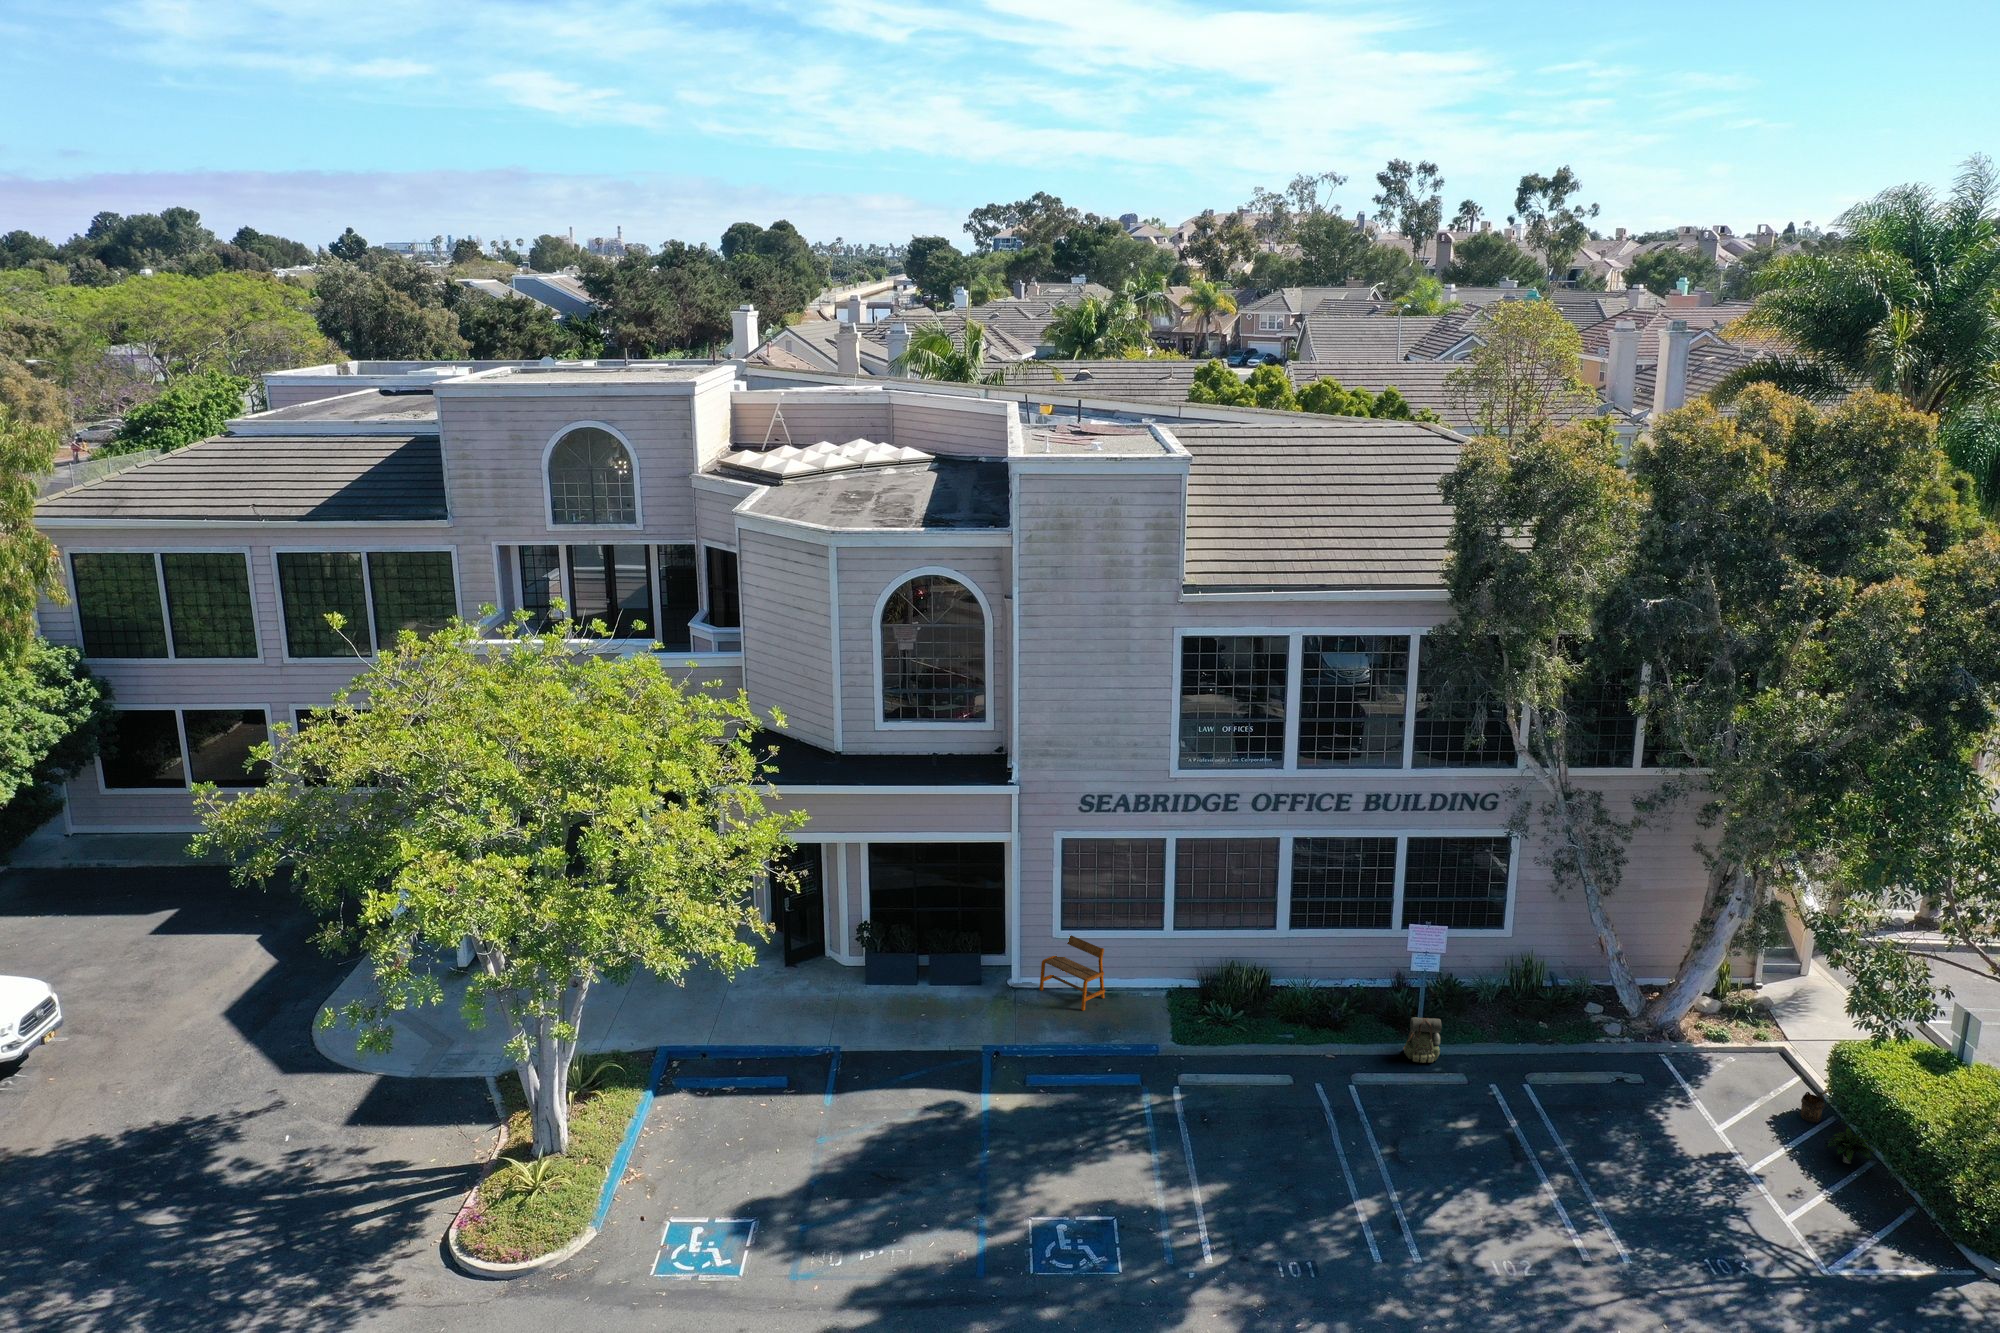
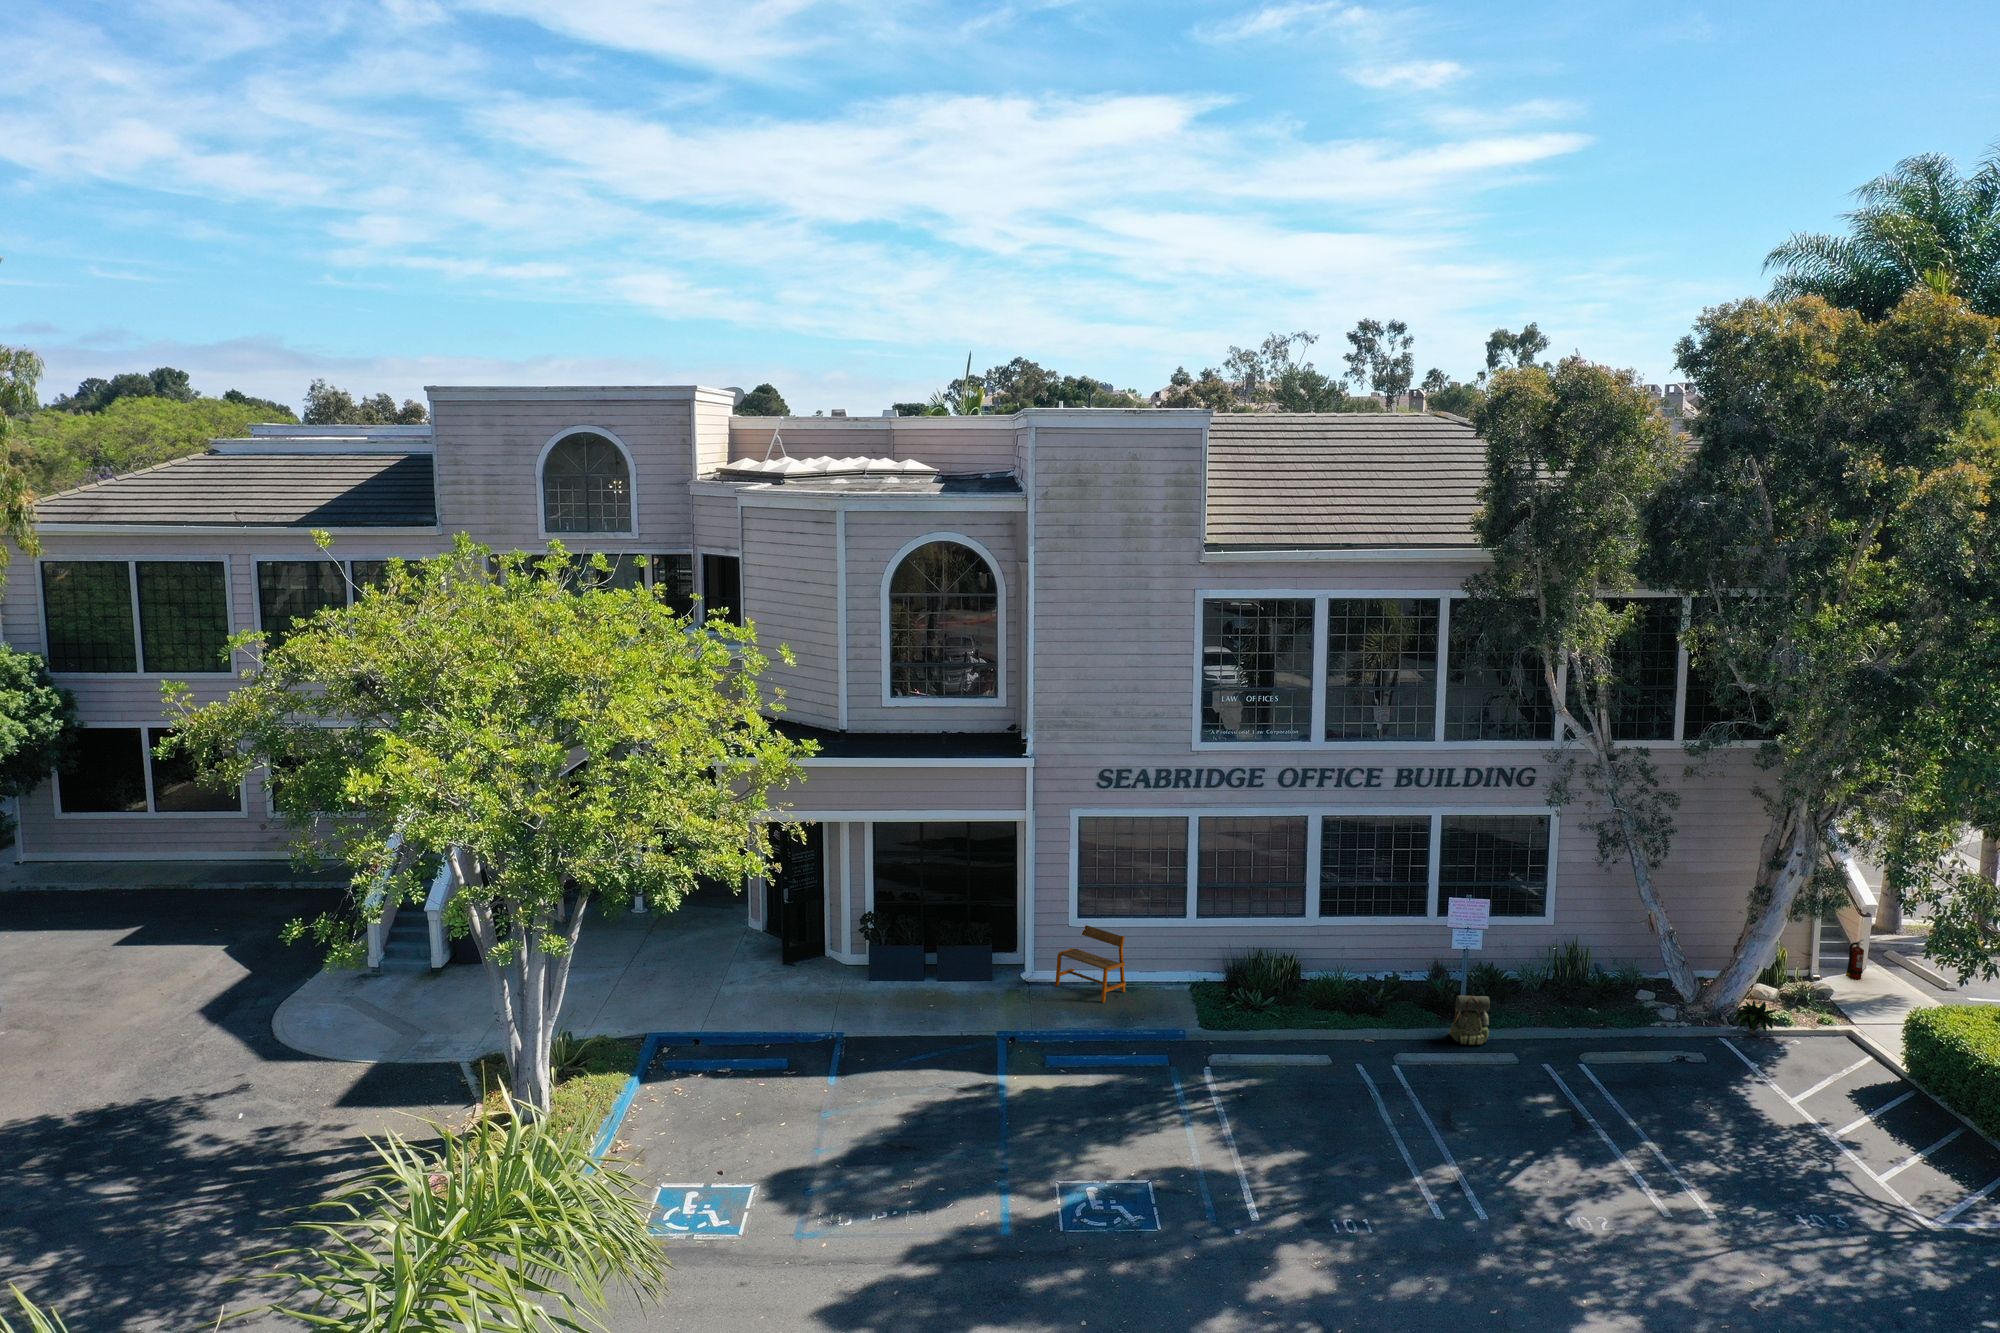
fire extinguisher: none [1789,949,1808,987] -> present [1846,940,1864,980]
bucket: present [1800,1090,1832,1123] -> none [1882,1057,1915,1094]
potted plant: present [1825,1125,1876,1164] -> present [1731,1000,1778,1035]

